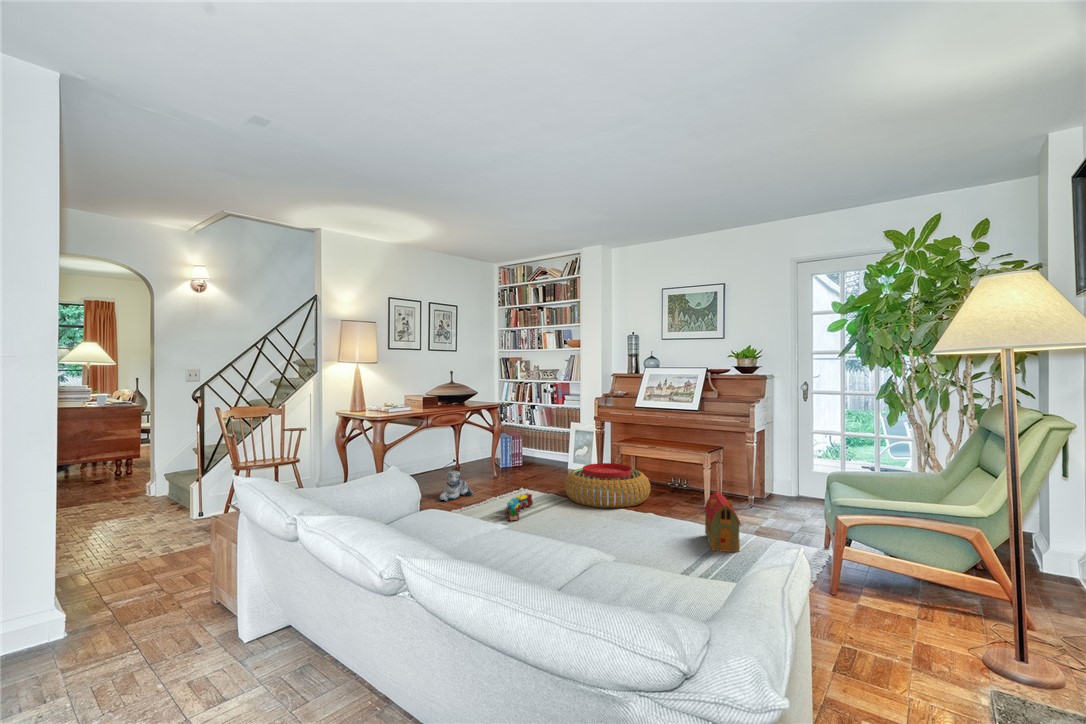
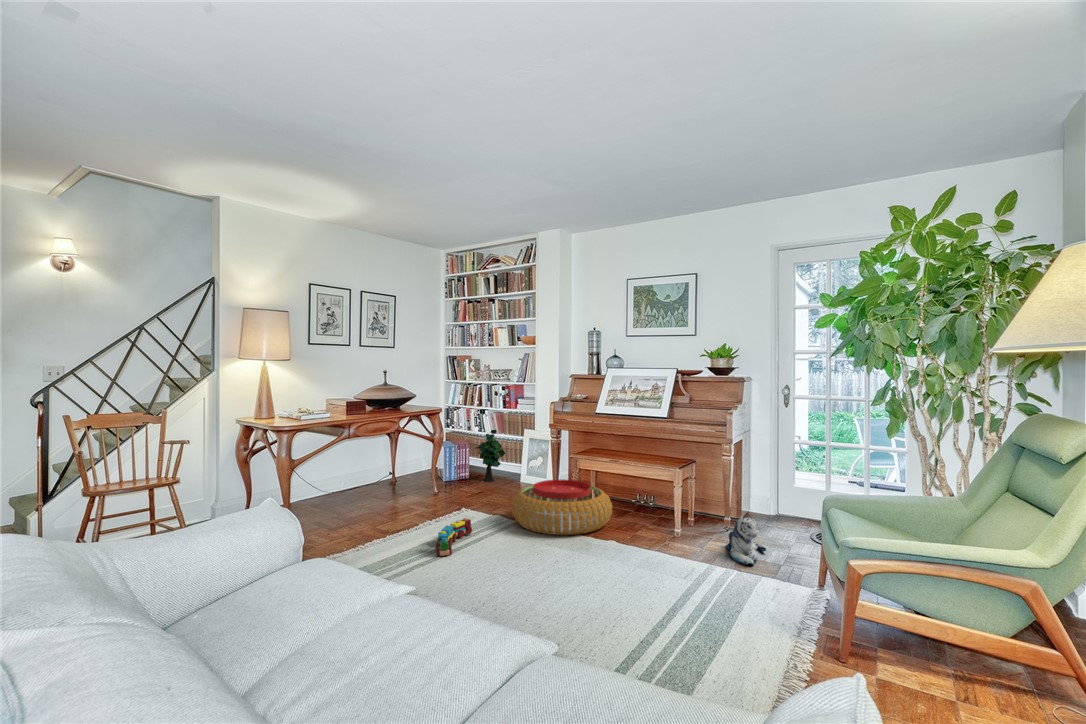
decorative plant: none [528,422,555,468] -> present [476,430,505,482]
plush toy: present [440,470,473,501] -> present [726,517,766,565]
toy house: present [704,492,741,552] -> none [677,522,725,604]

